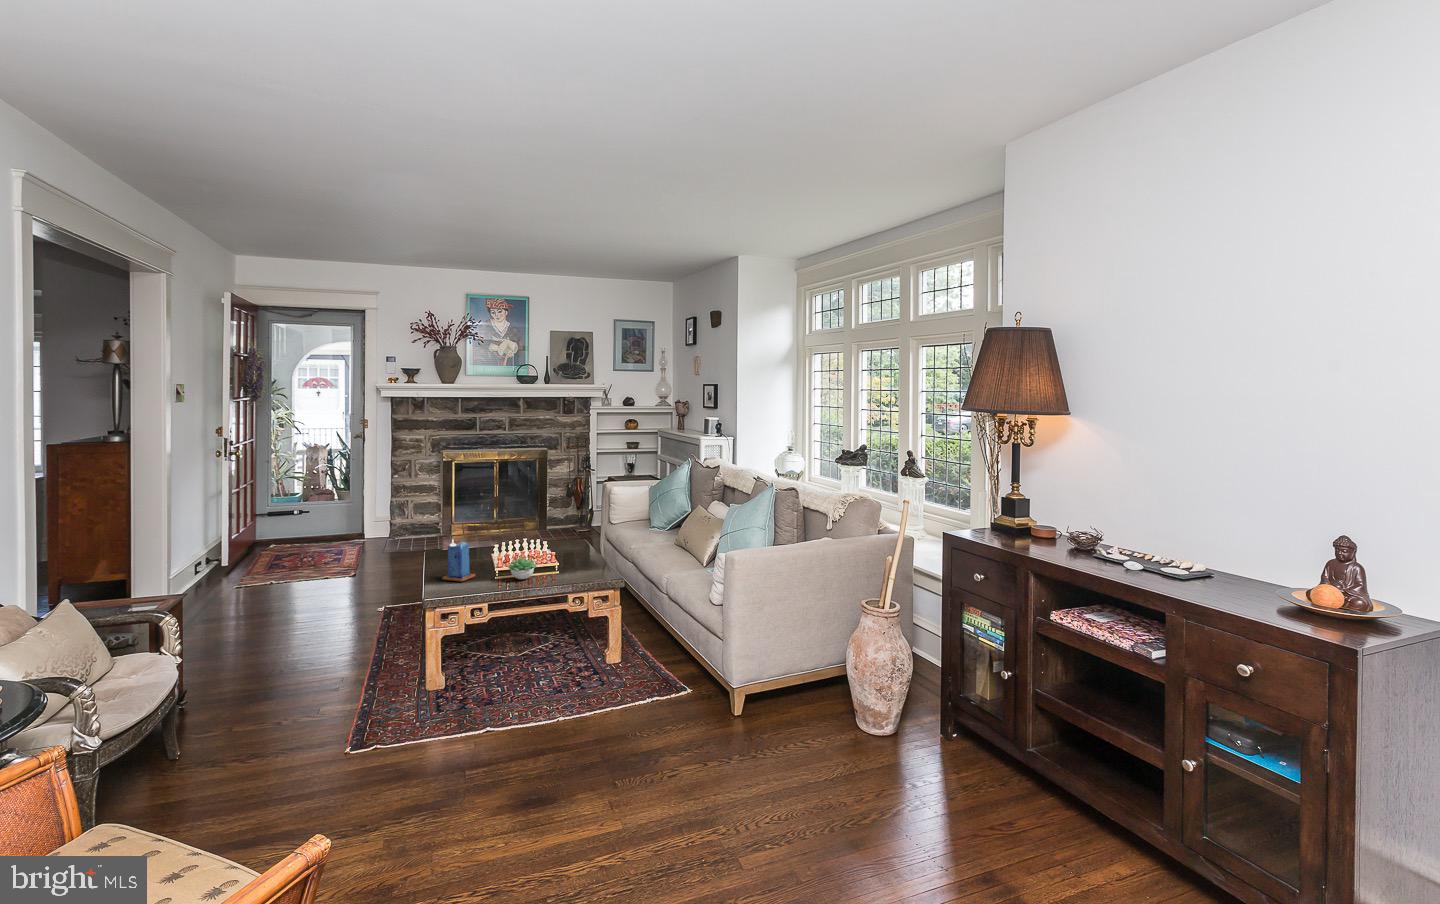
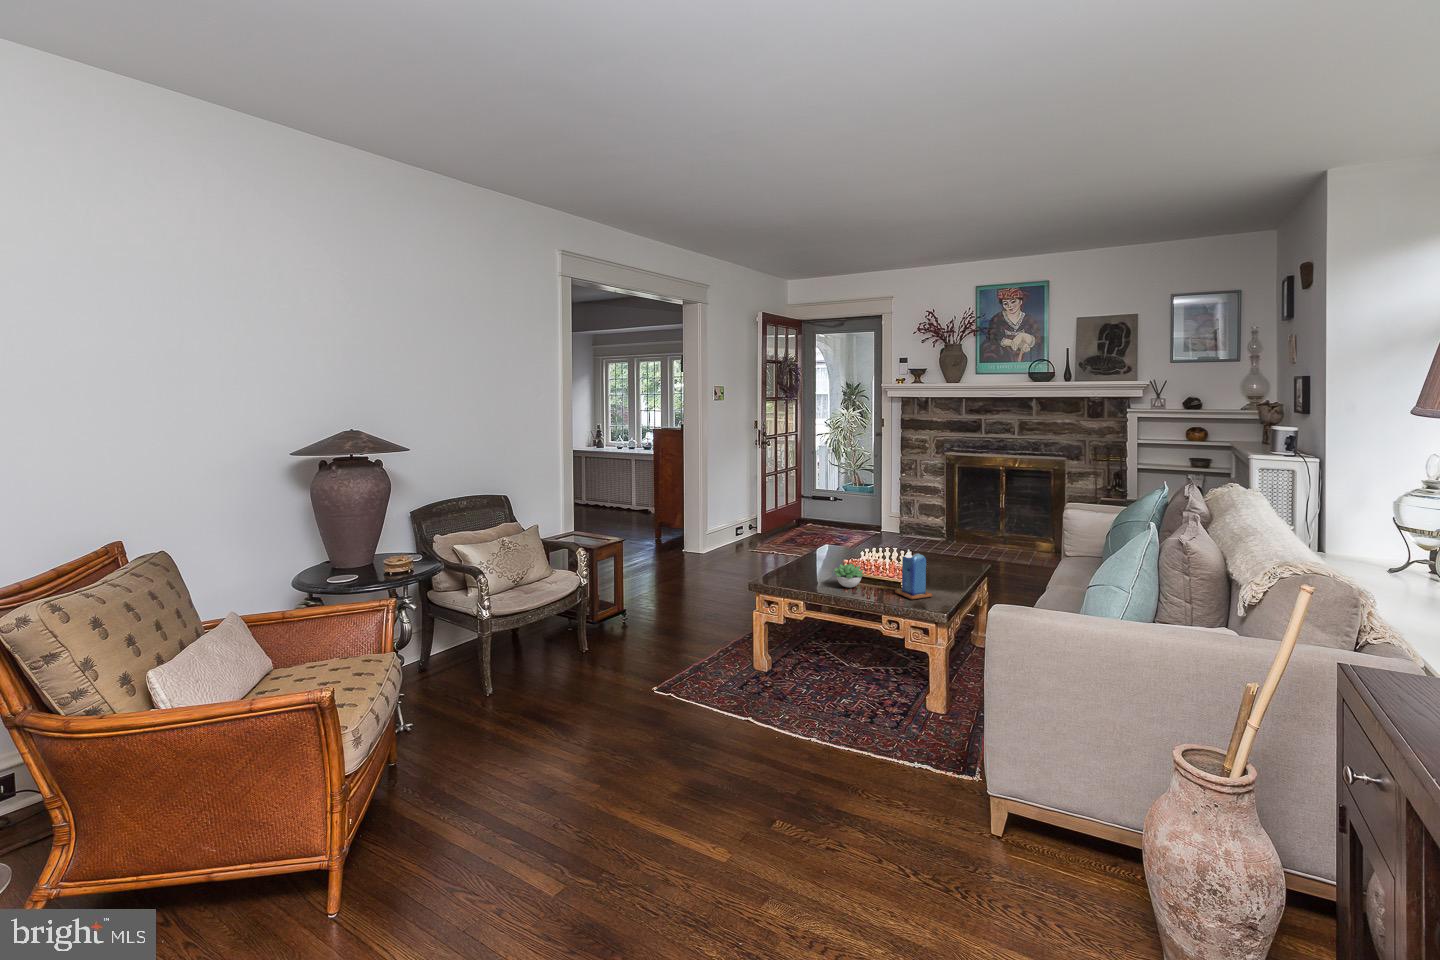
candle: present [442,539,476,582] -> present [895,549,932,600]

